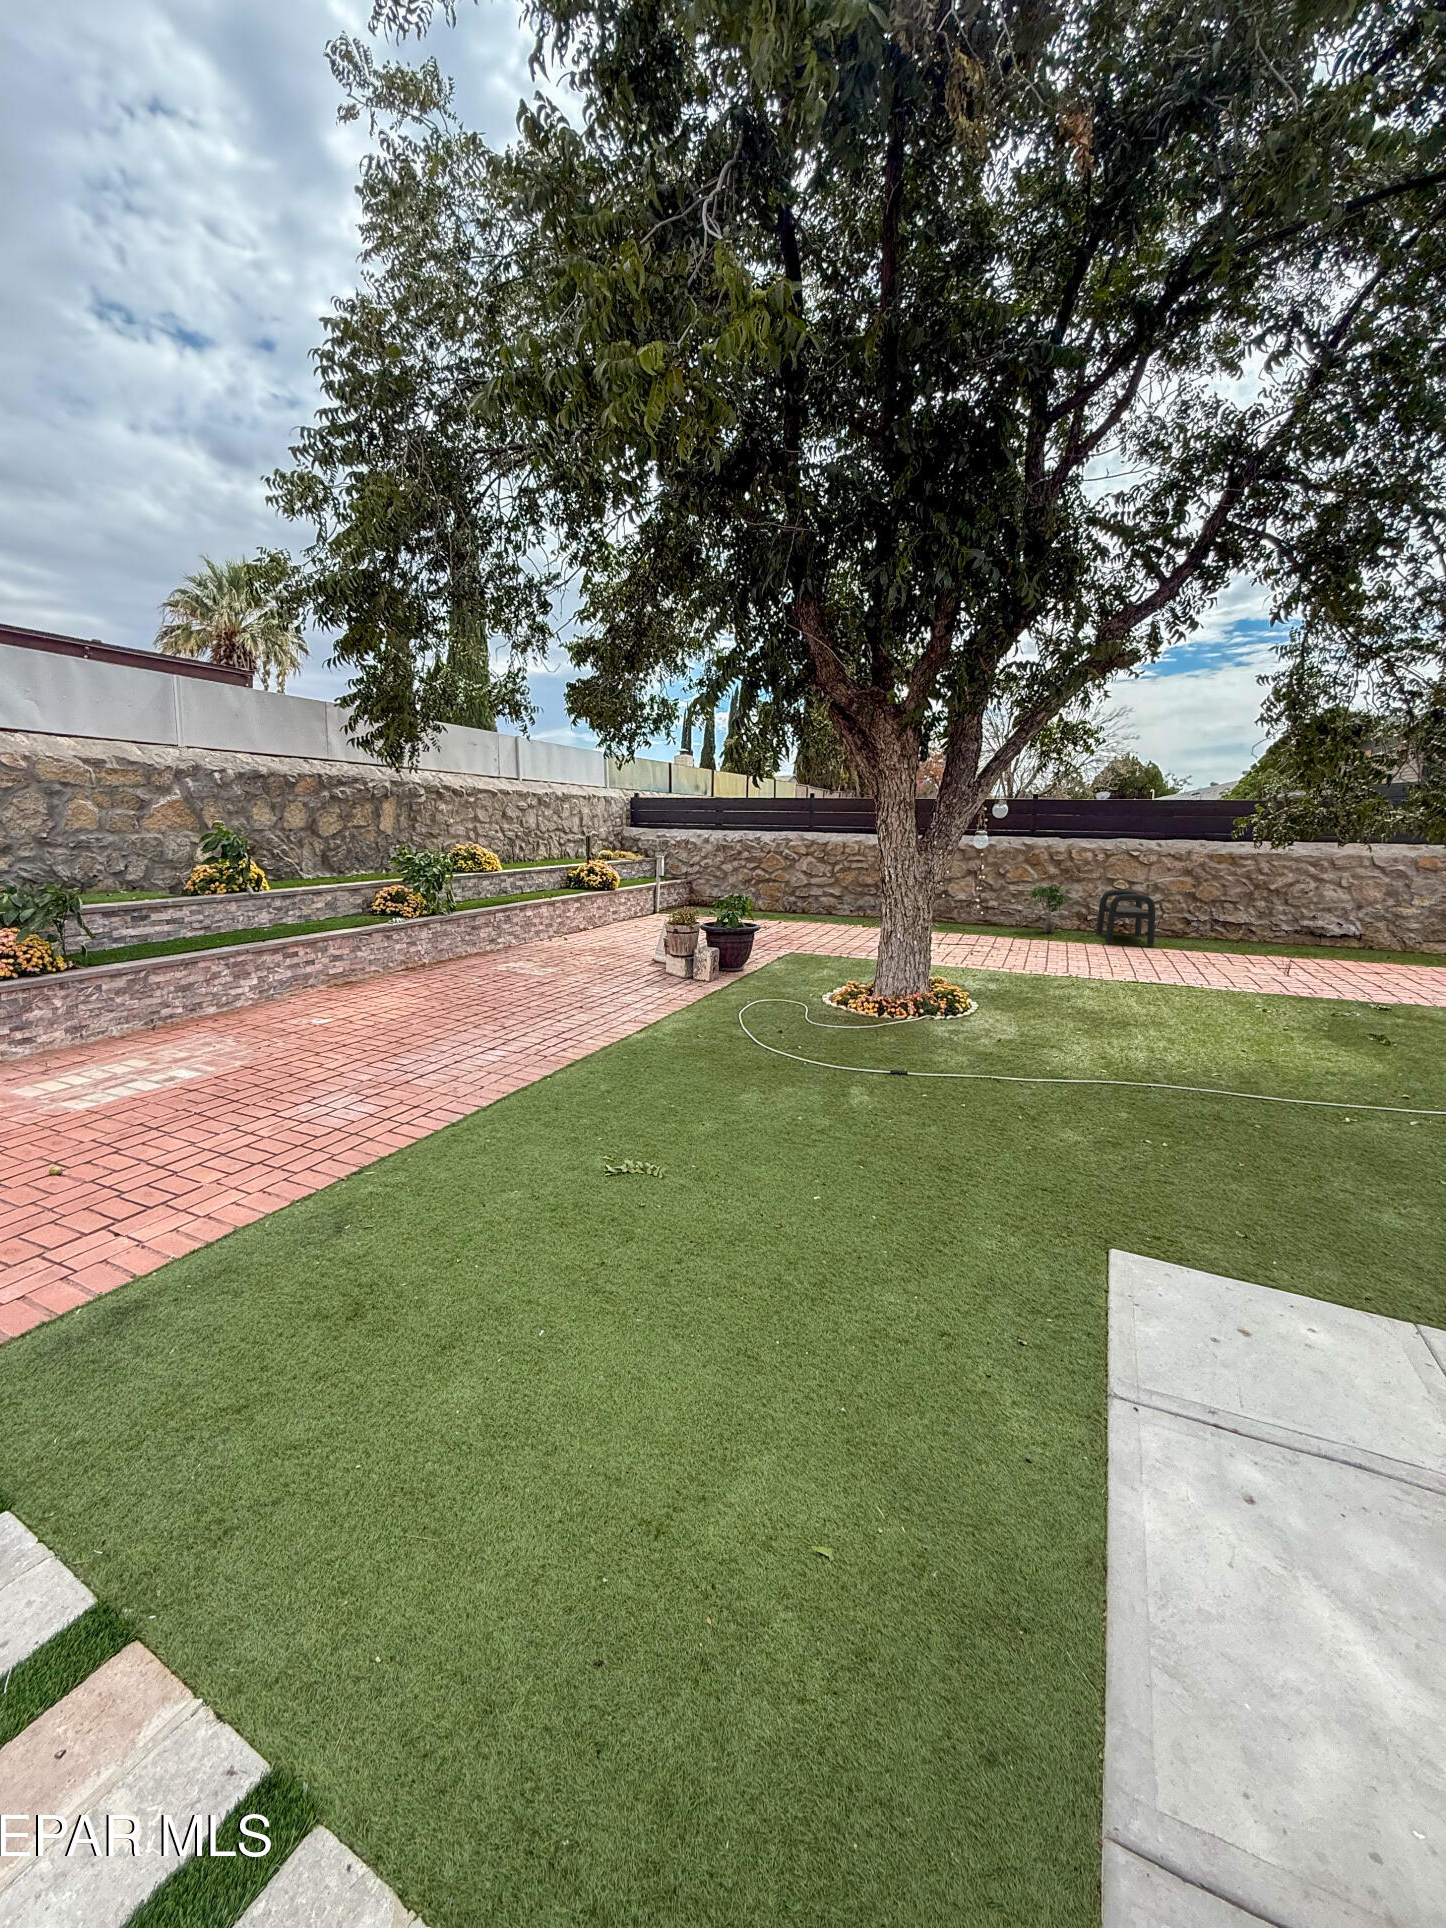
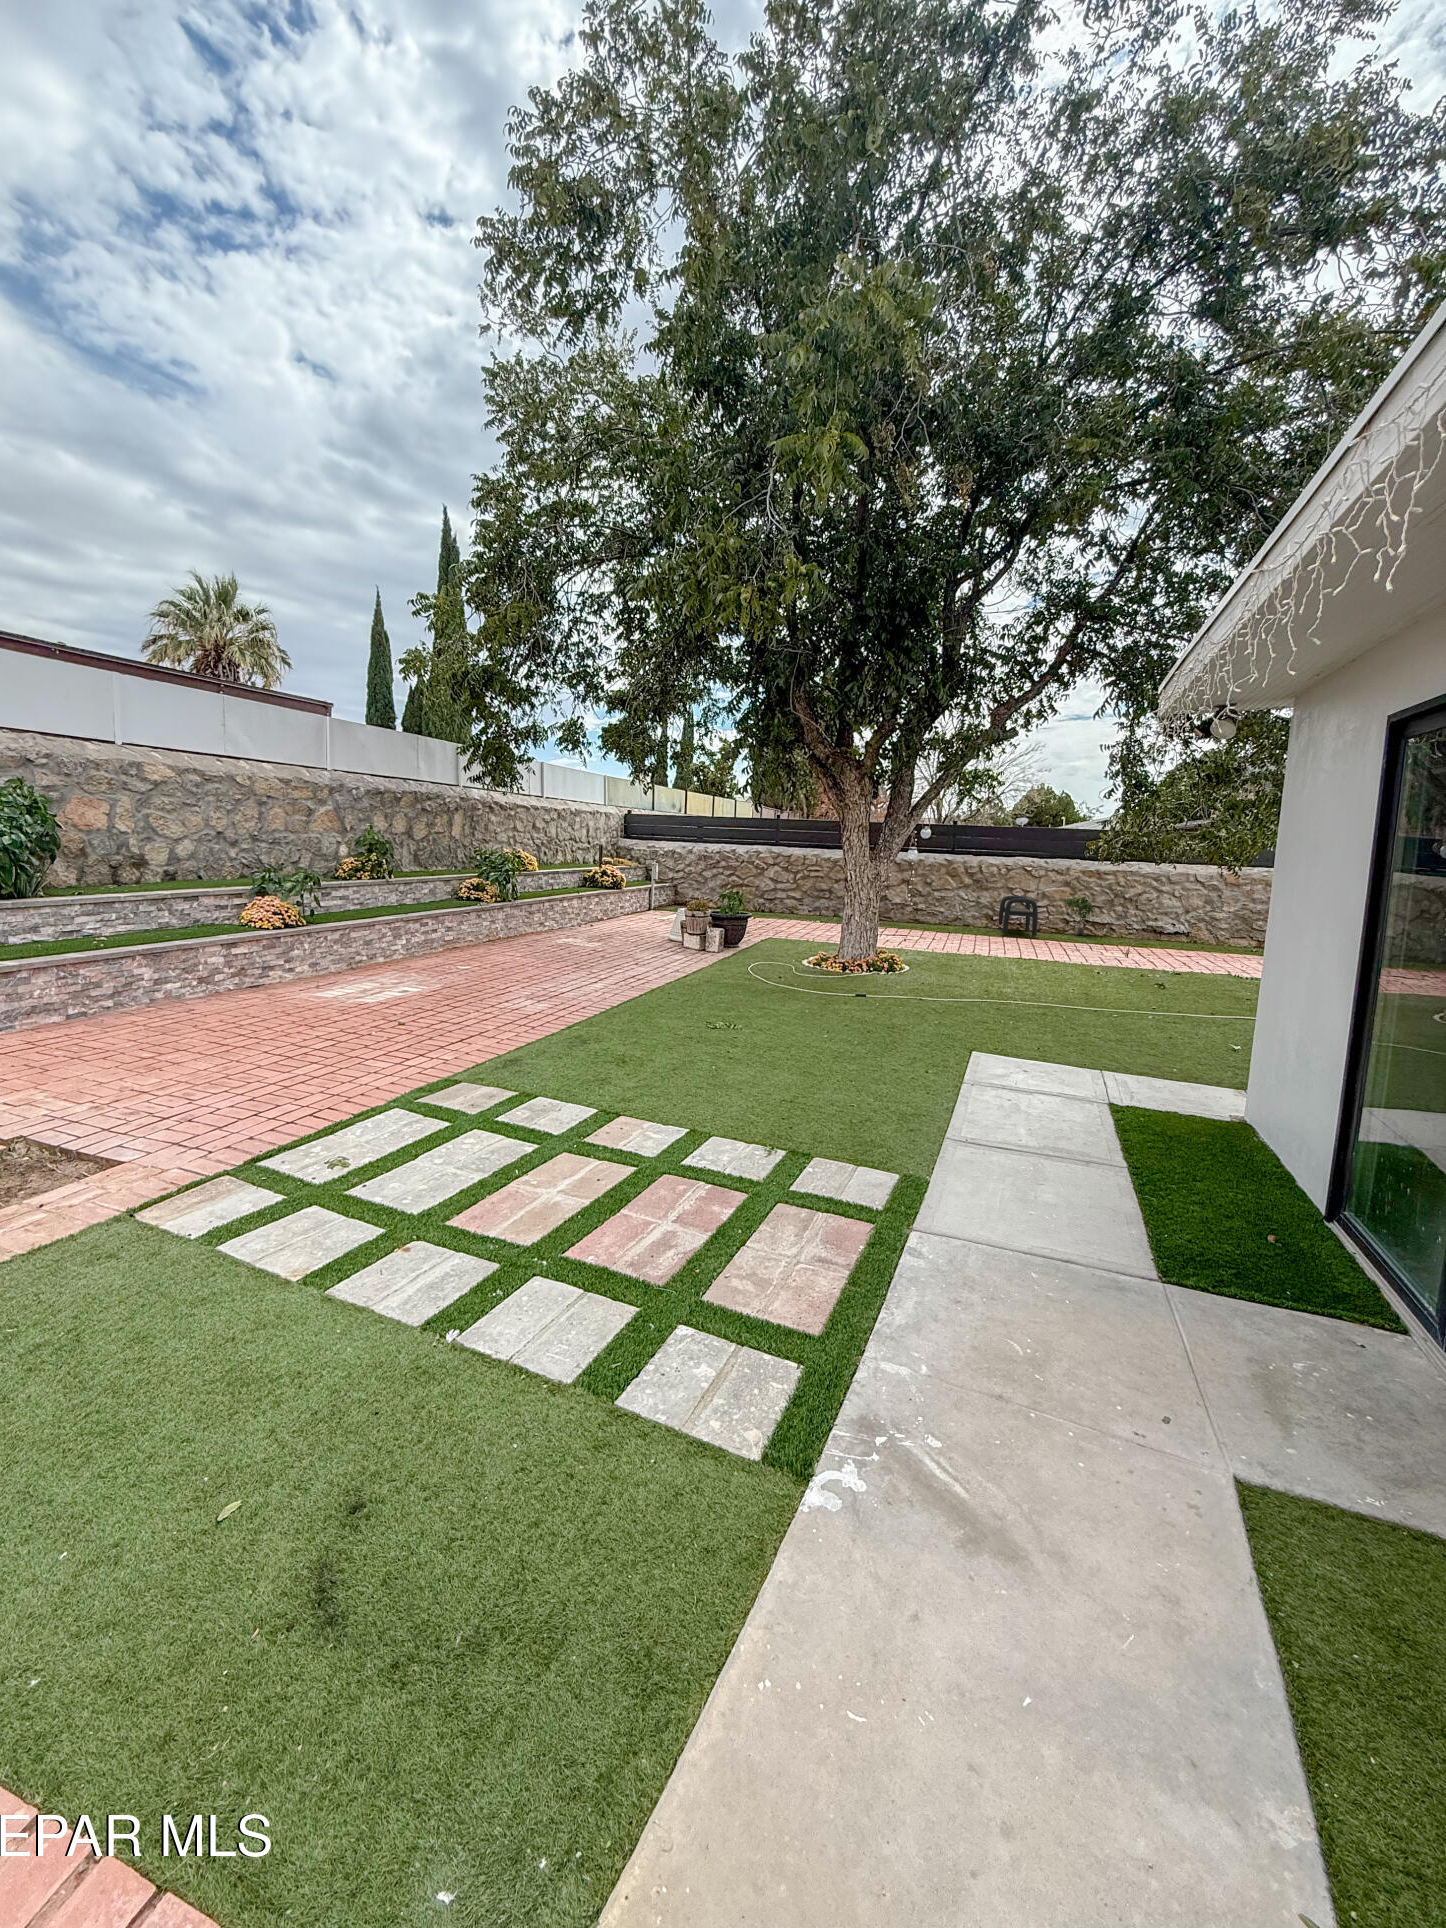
potted plant: present [1028,885,1070,934] -> present [1065,897,1096,936]

